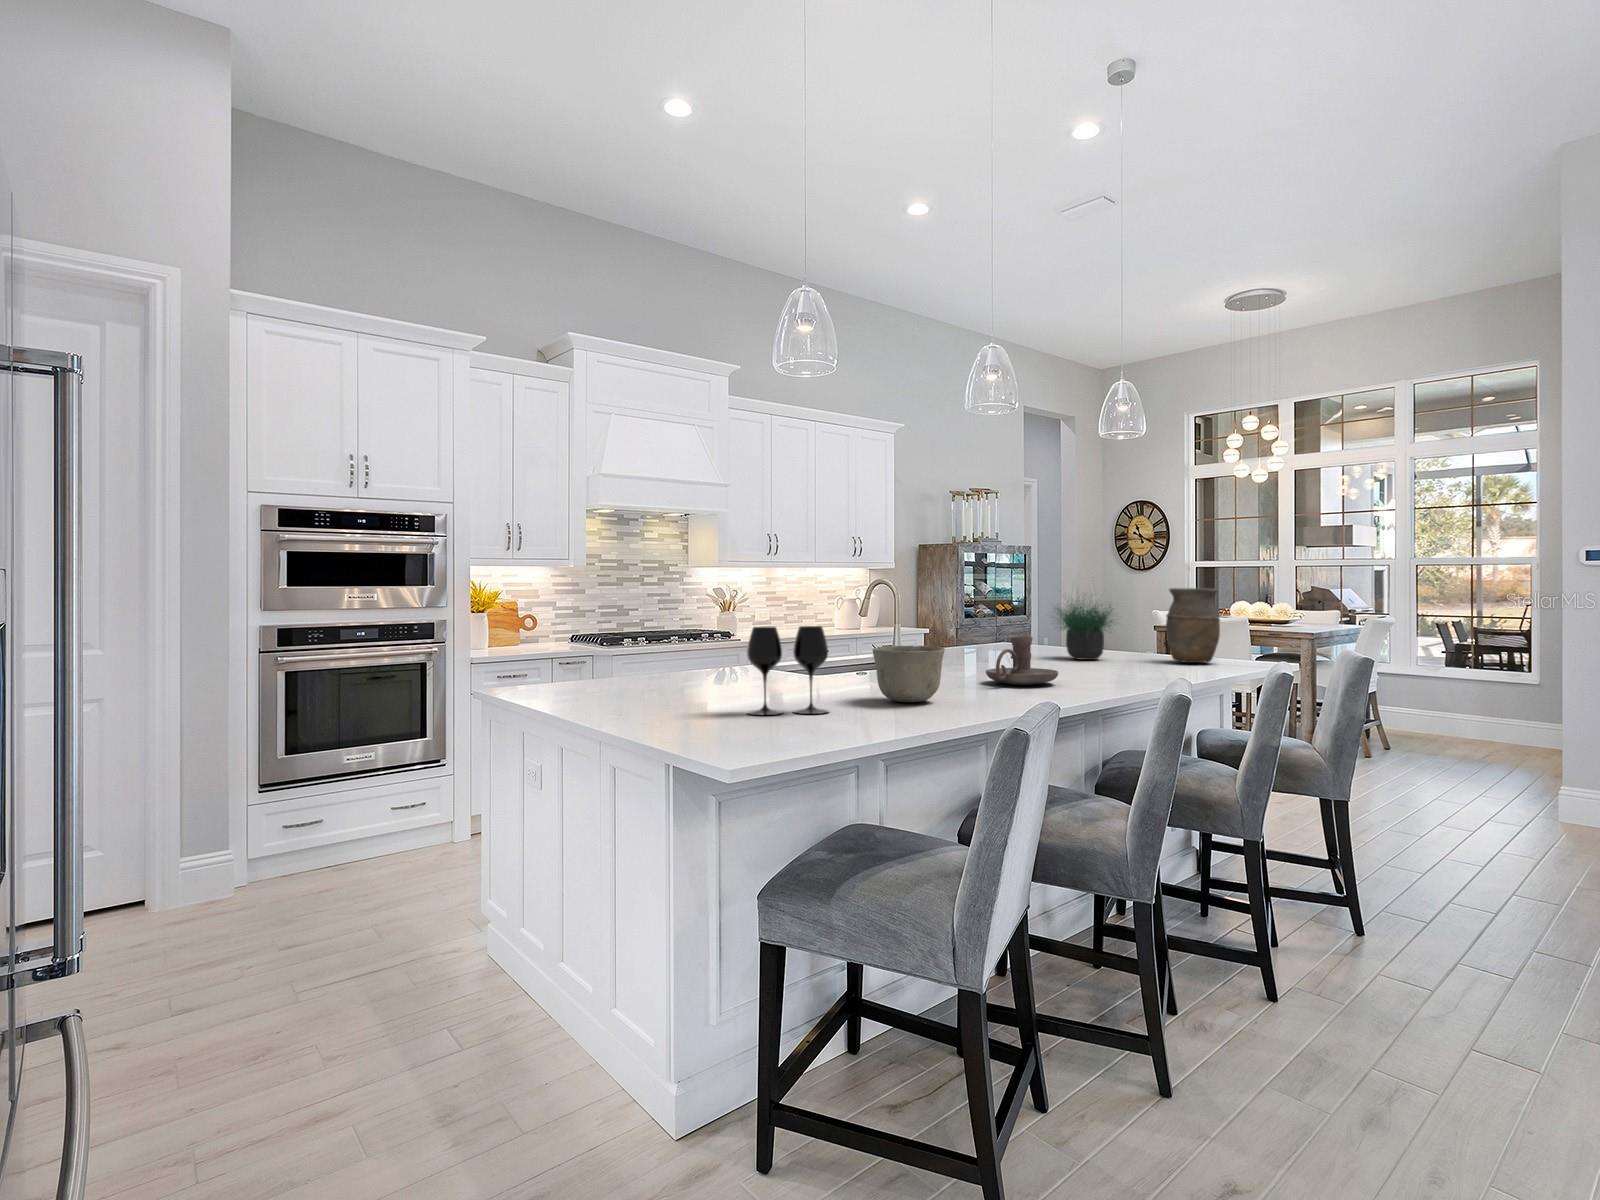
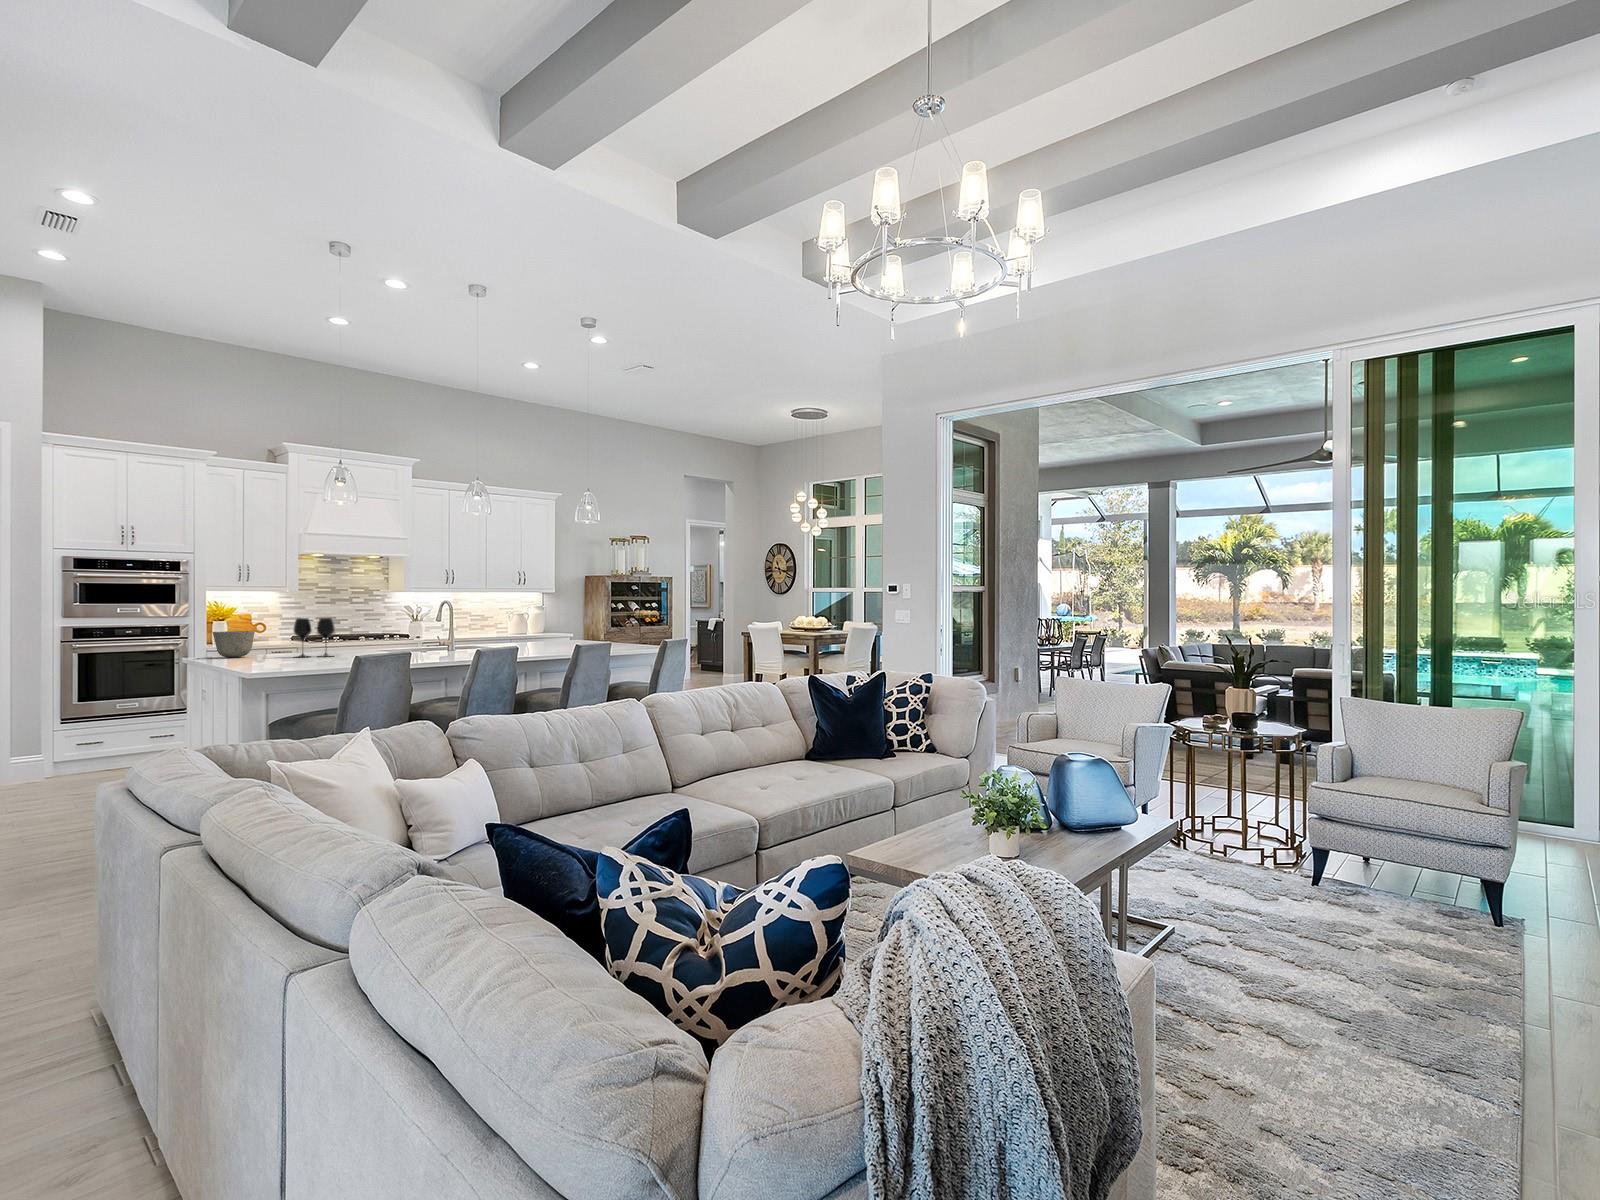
vase: present [1166,588,1220,663] -> none [603,602,629,642]
potted plant: present [1054,596,1113,660] -> none [542,596,591,642]
candle holder: present [986,637,1058,685] -> none [453,626,494,649]
ceramic bowl: present [873,646,945,702] -> present [213,631,255,657]

